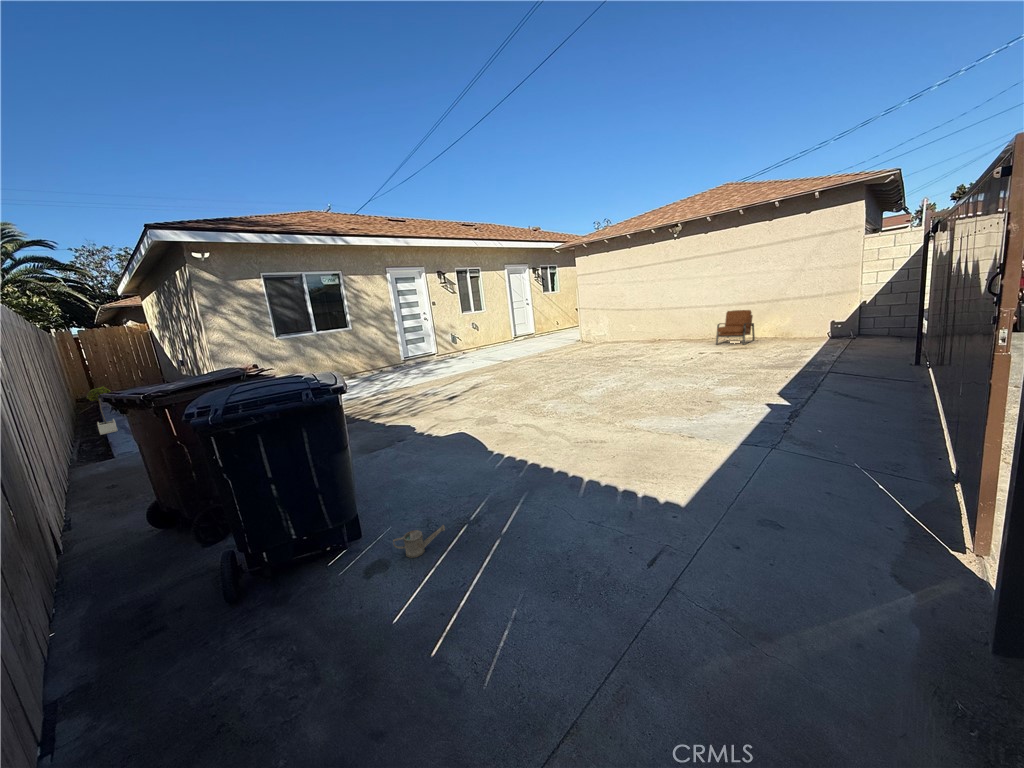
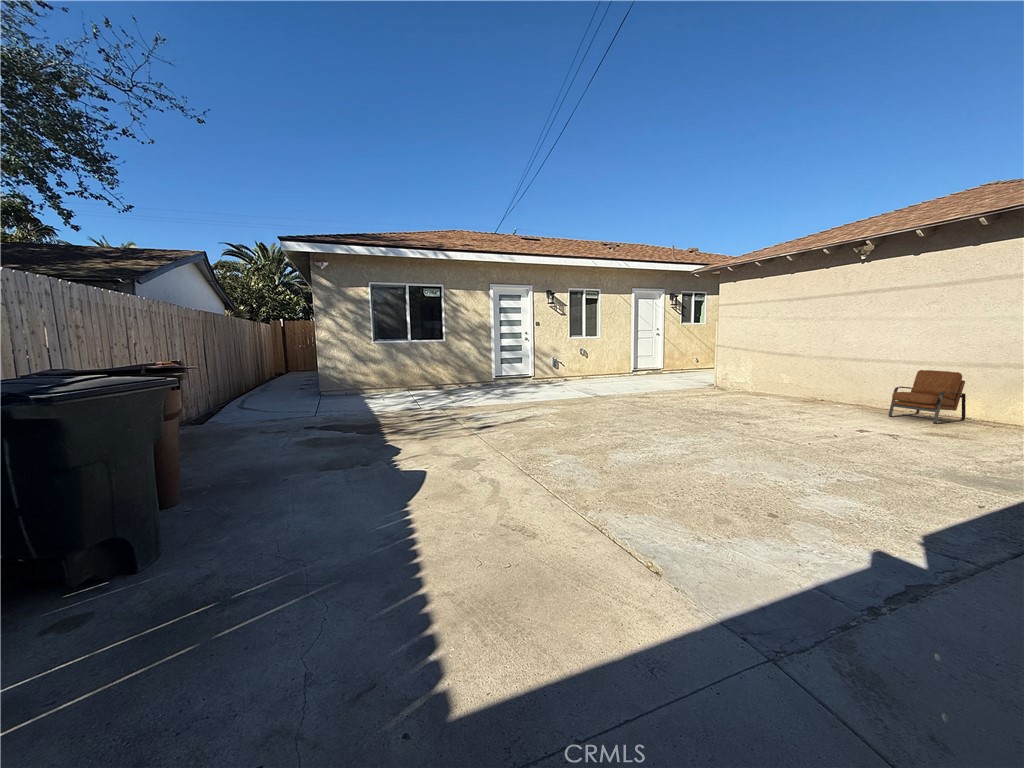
potted tree: present [86,386,118,435] -> none [218,365,236,404]
watering can: present [393,525,445,558] -> none [134,559,190,591]

